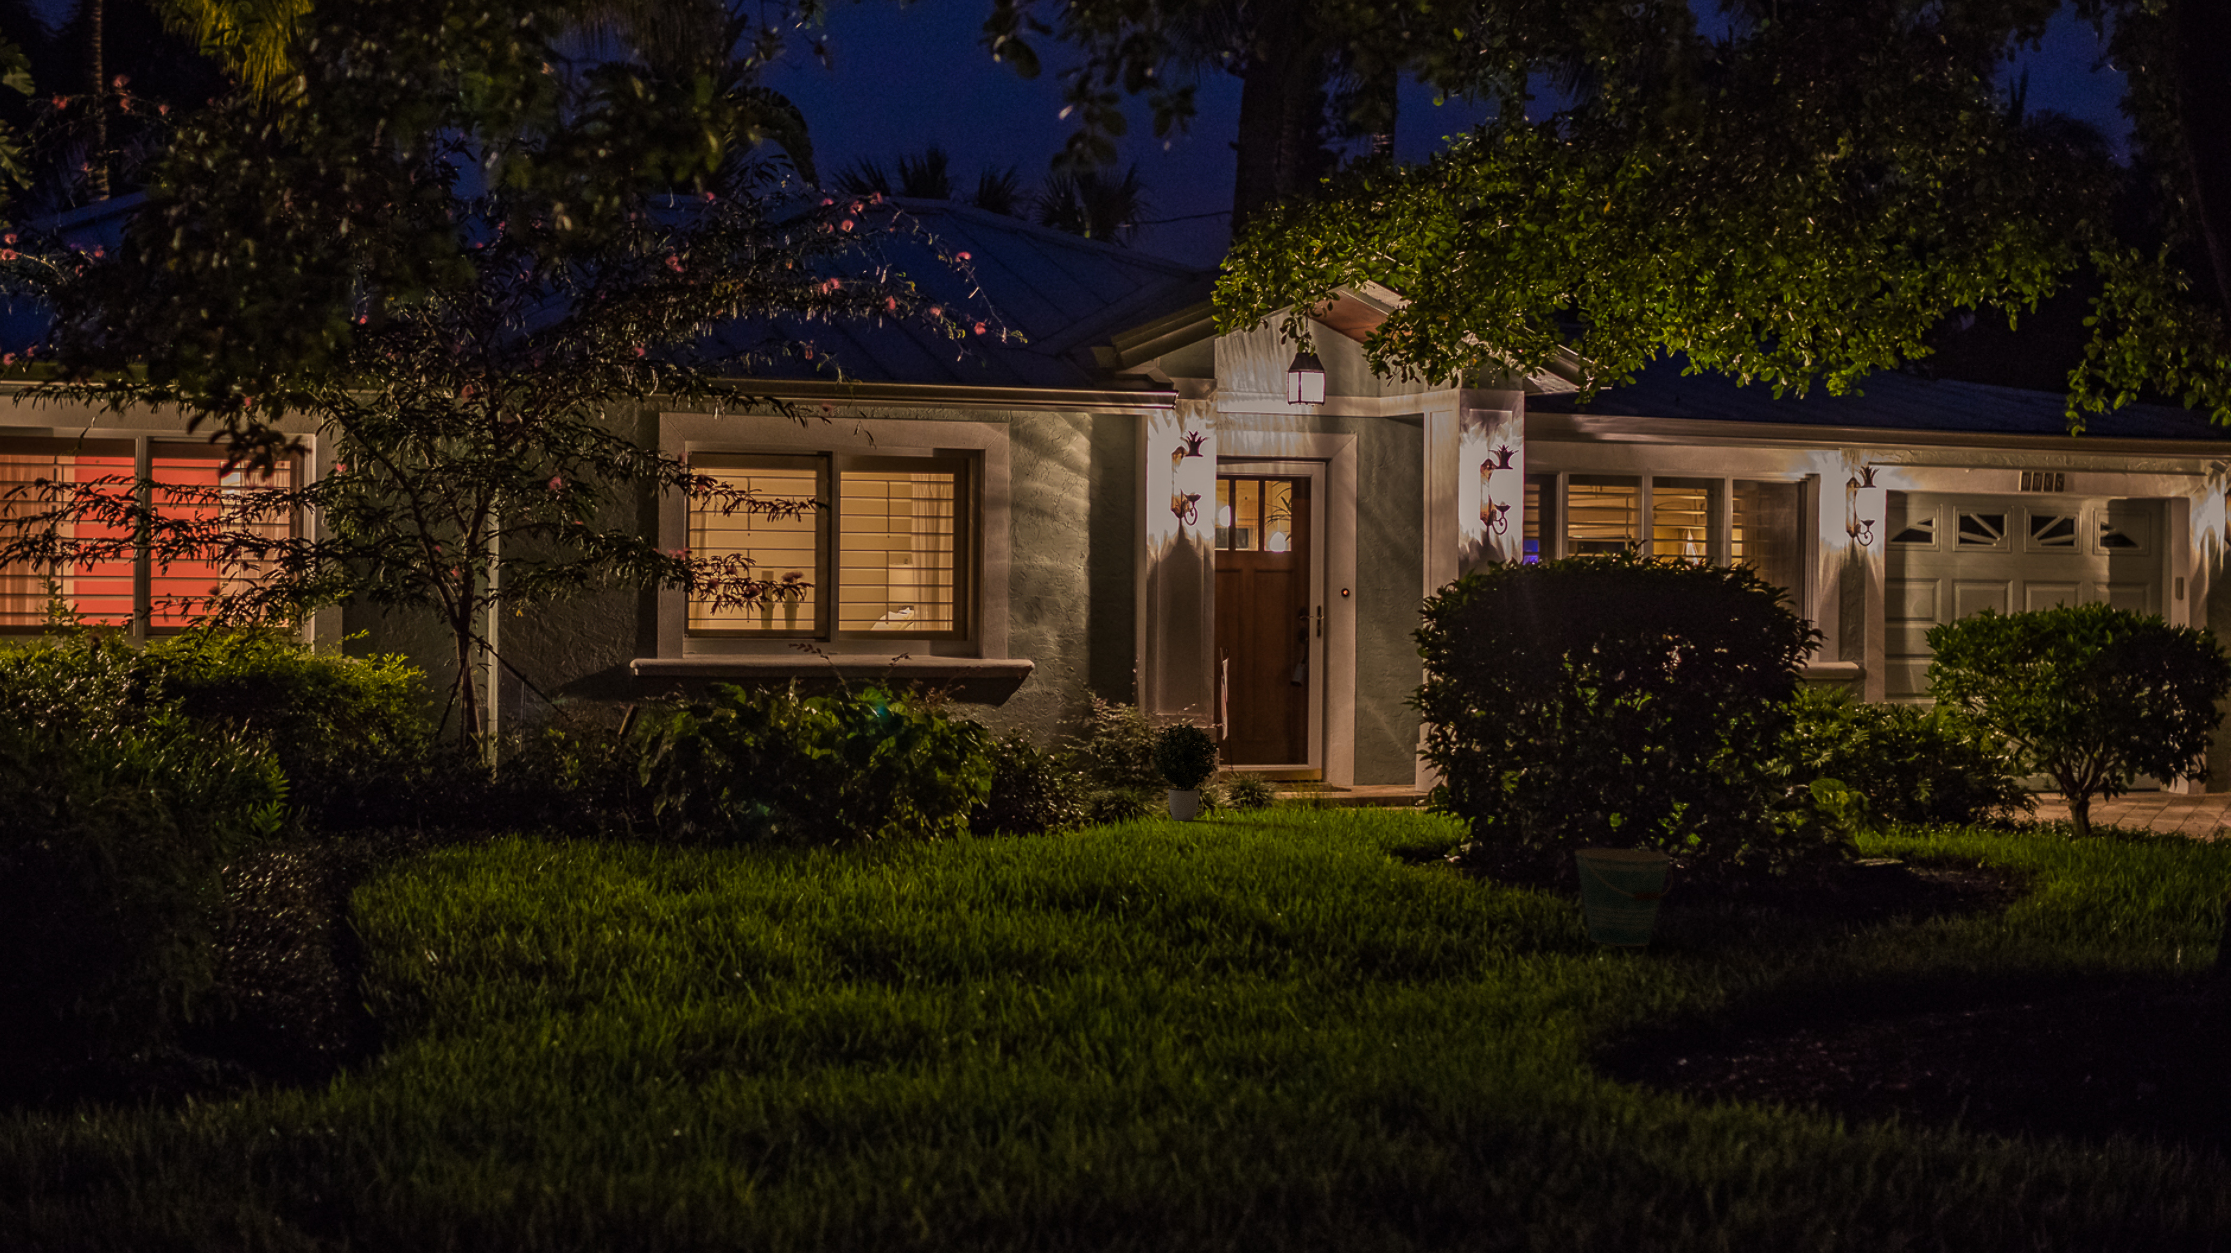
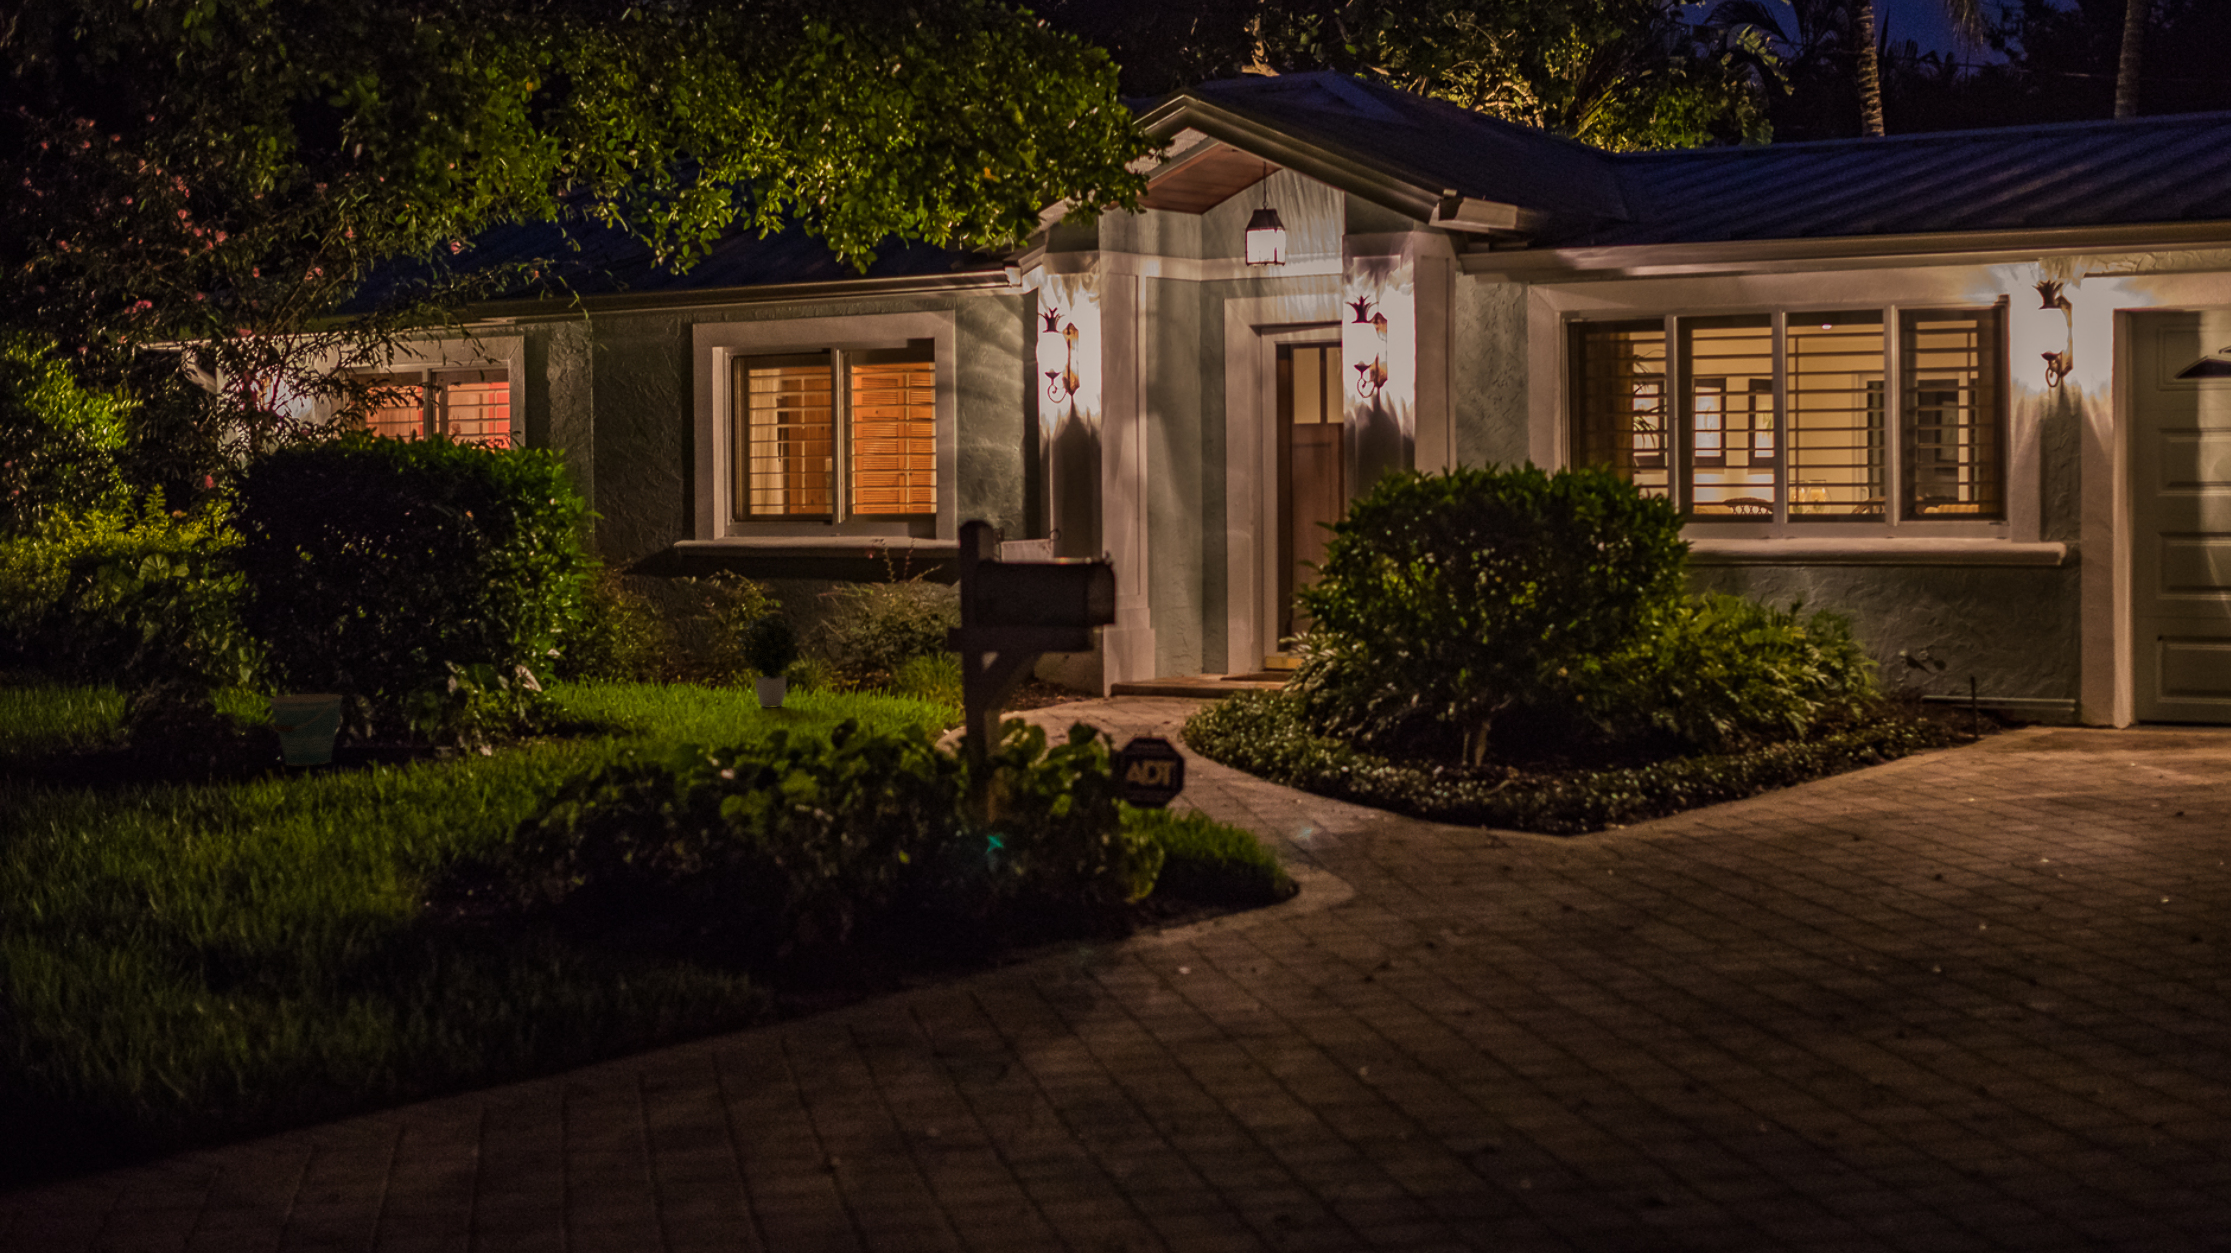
bucket: present [1575,849,1670,946] -> present [270,694,342,765]

